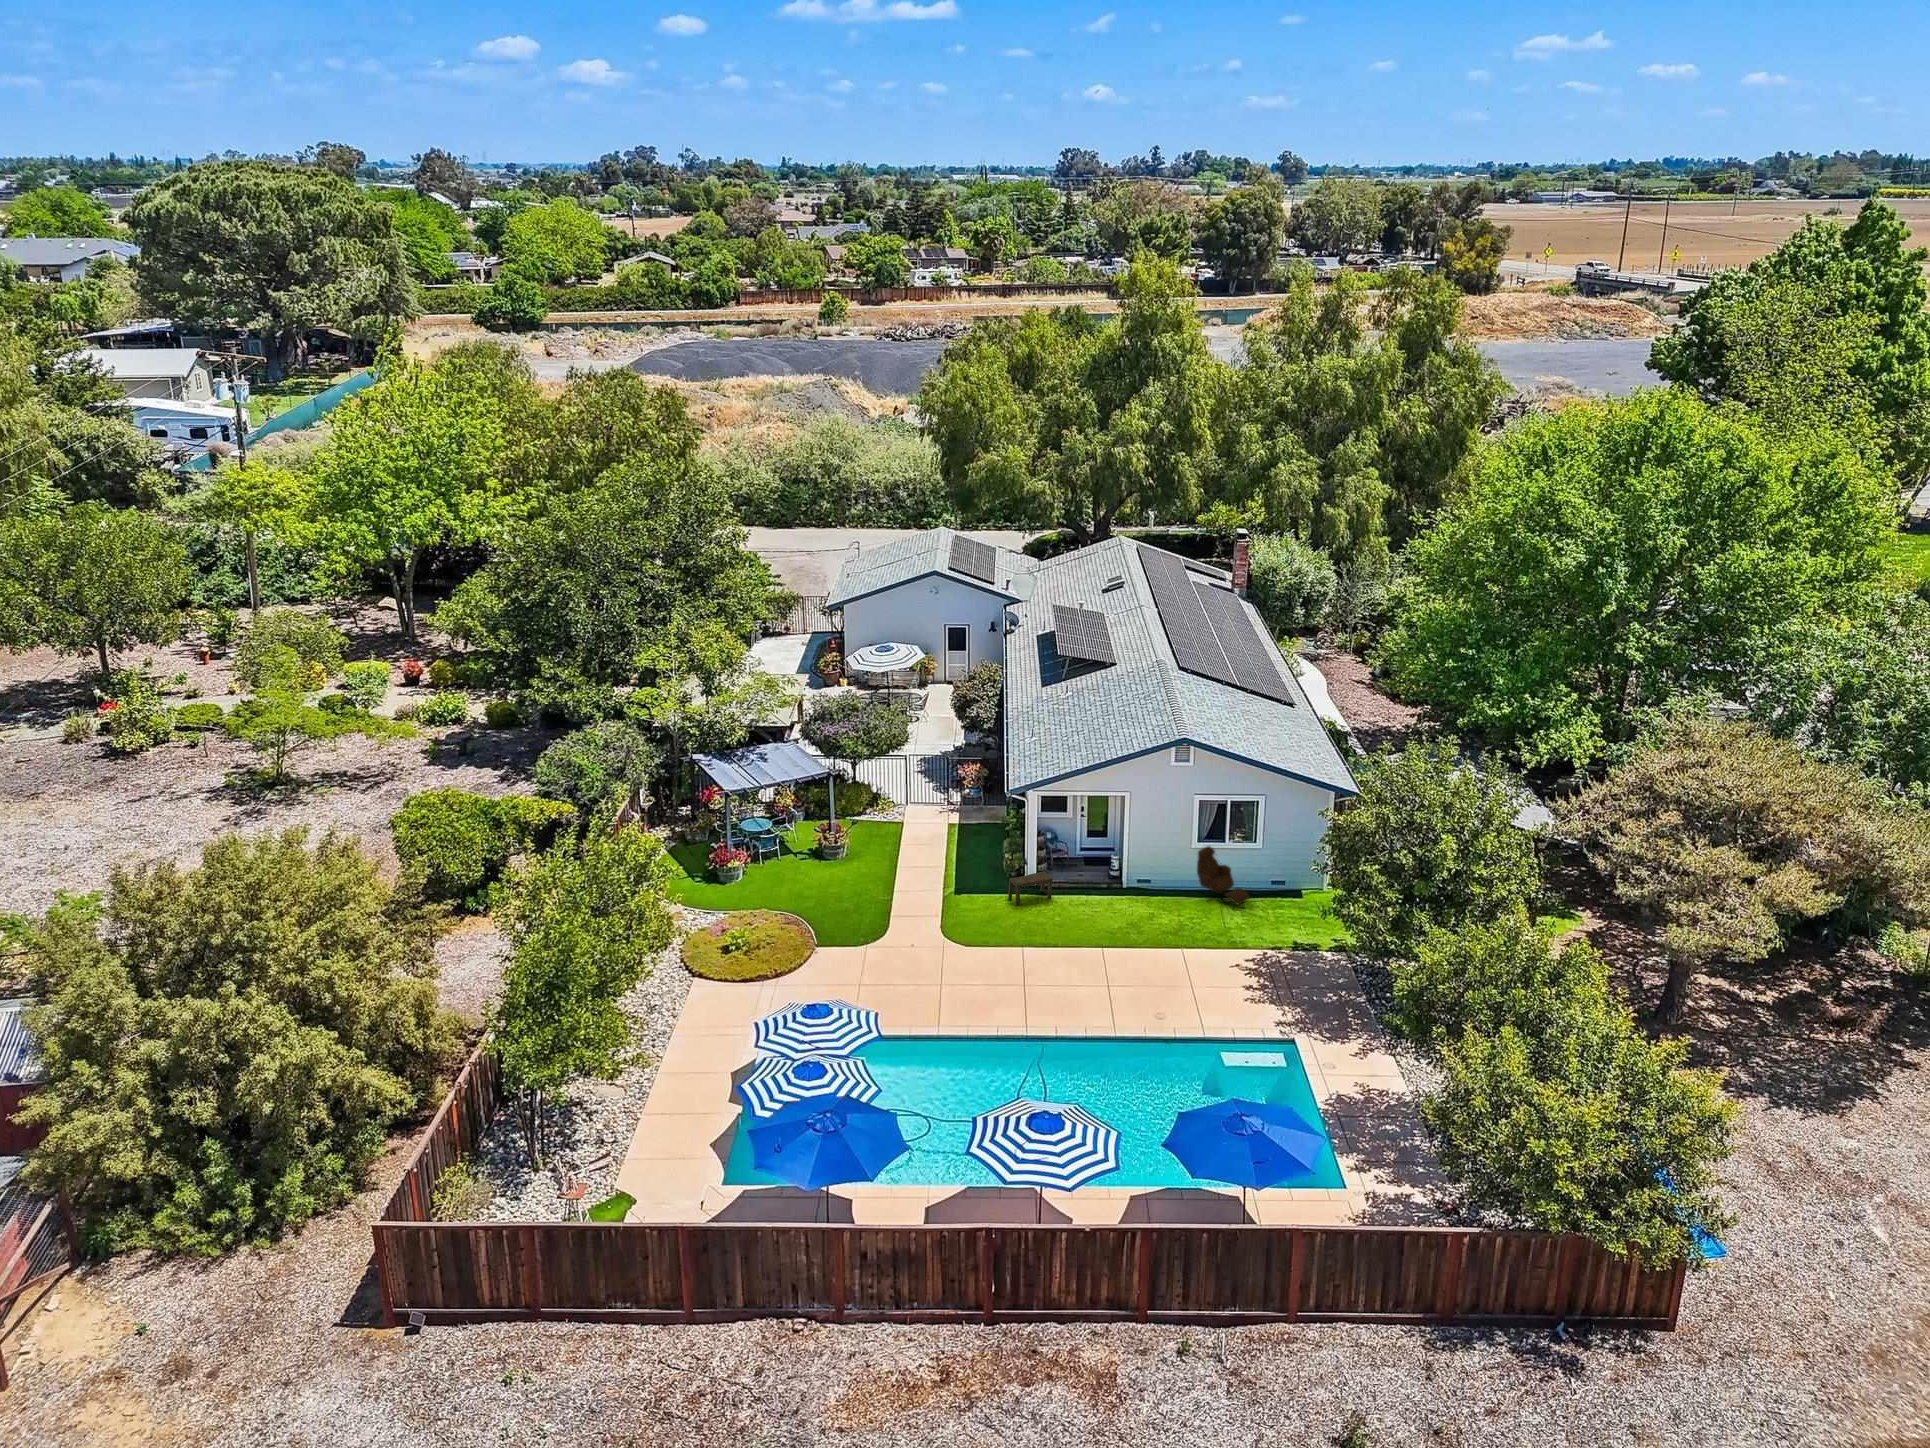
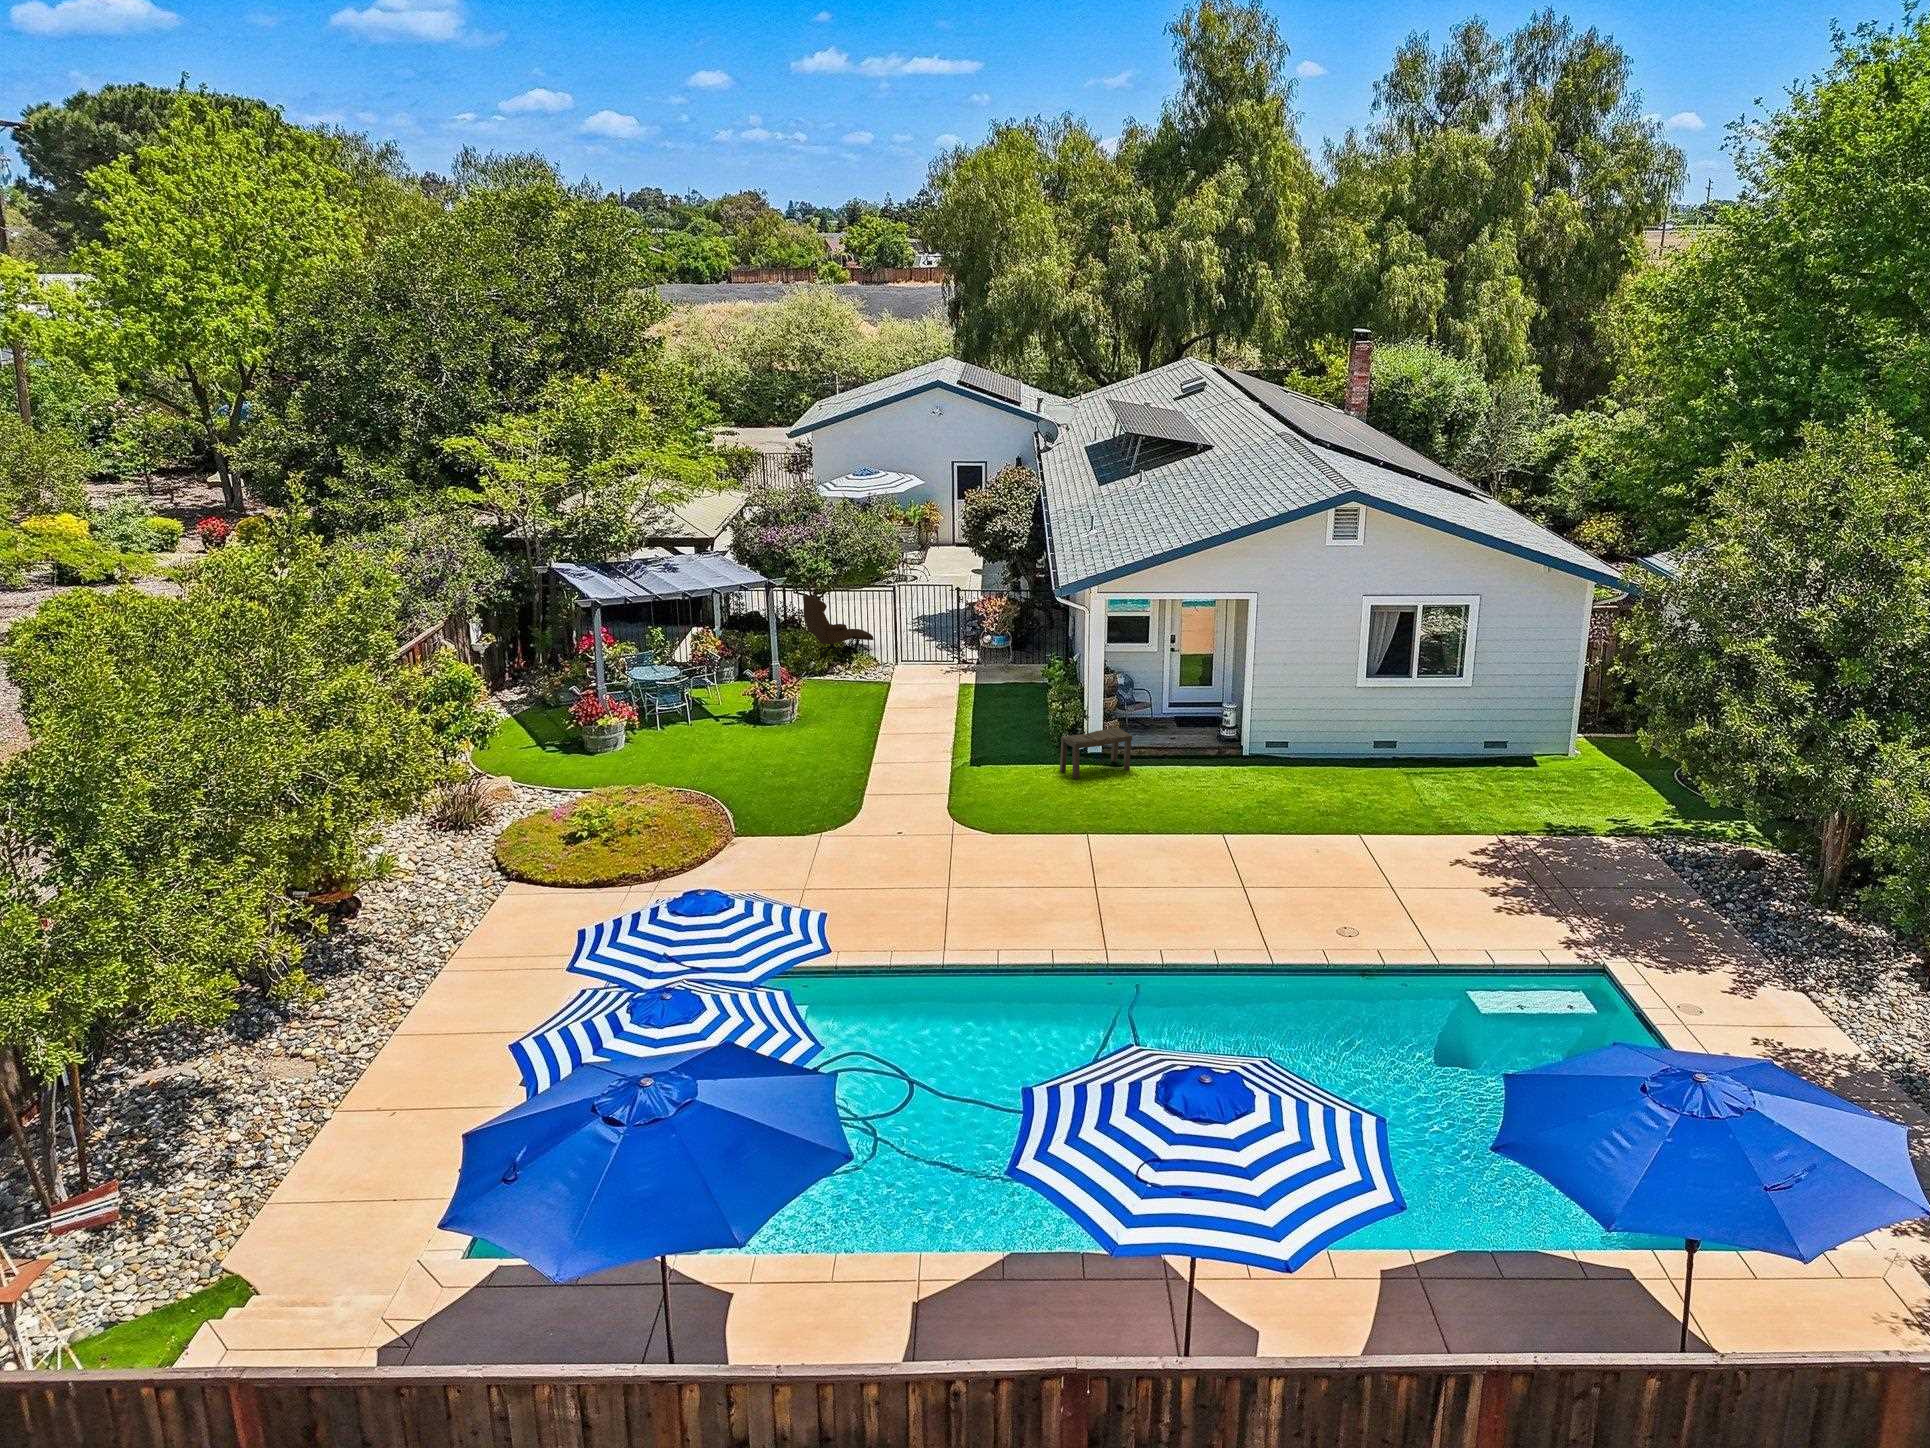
lounge chair: present [1197,846,1249,905] -> present [803,596,874,658]

